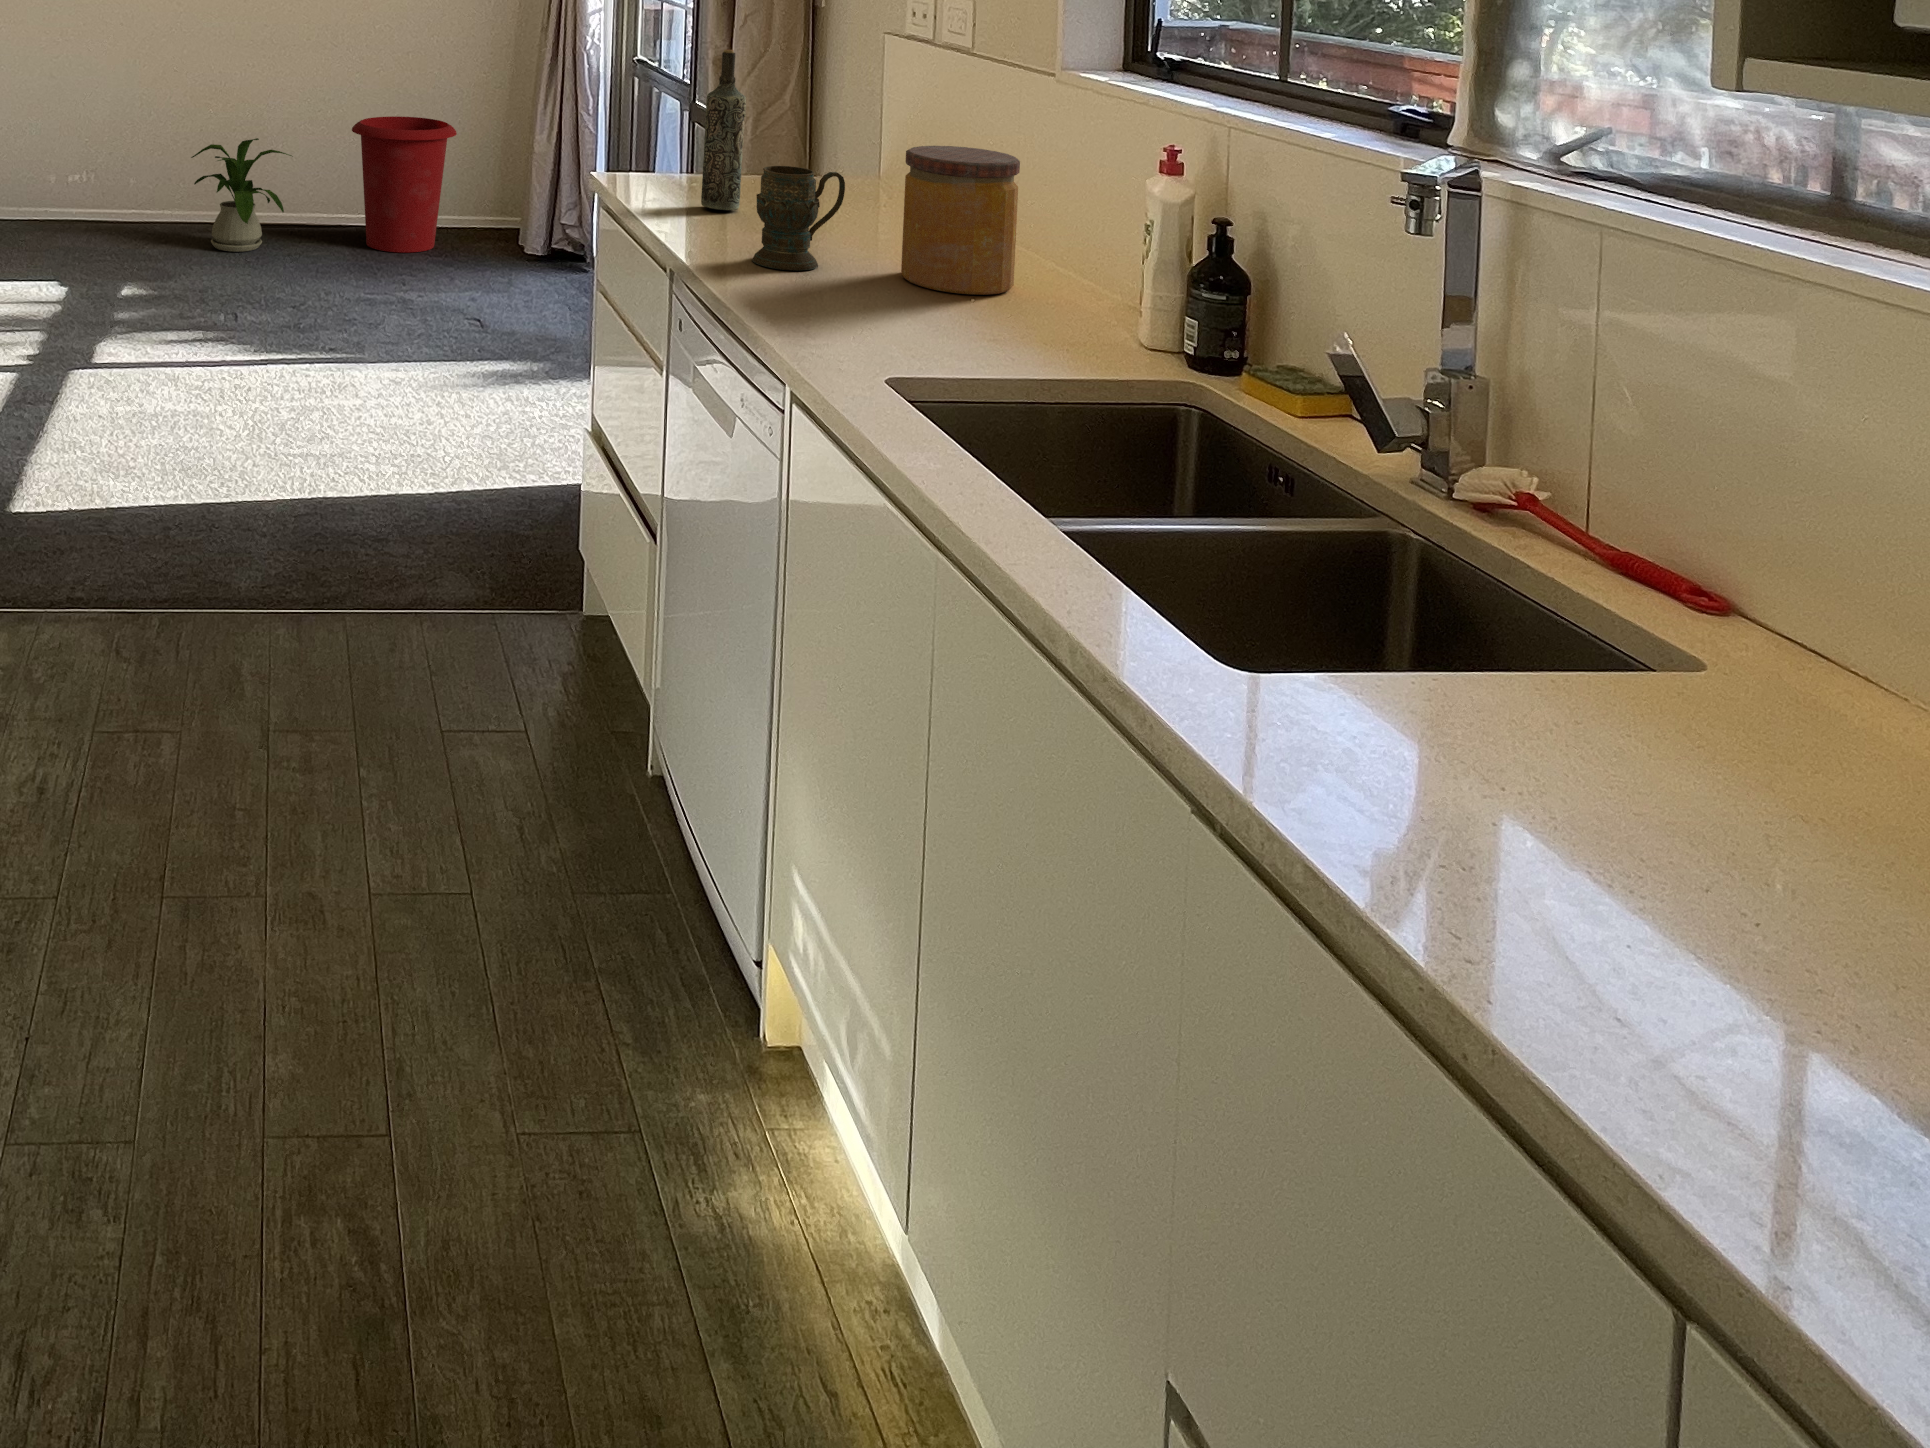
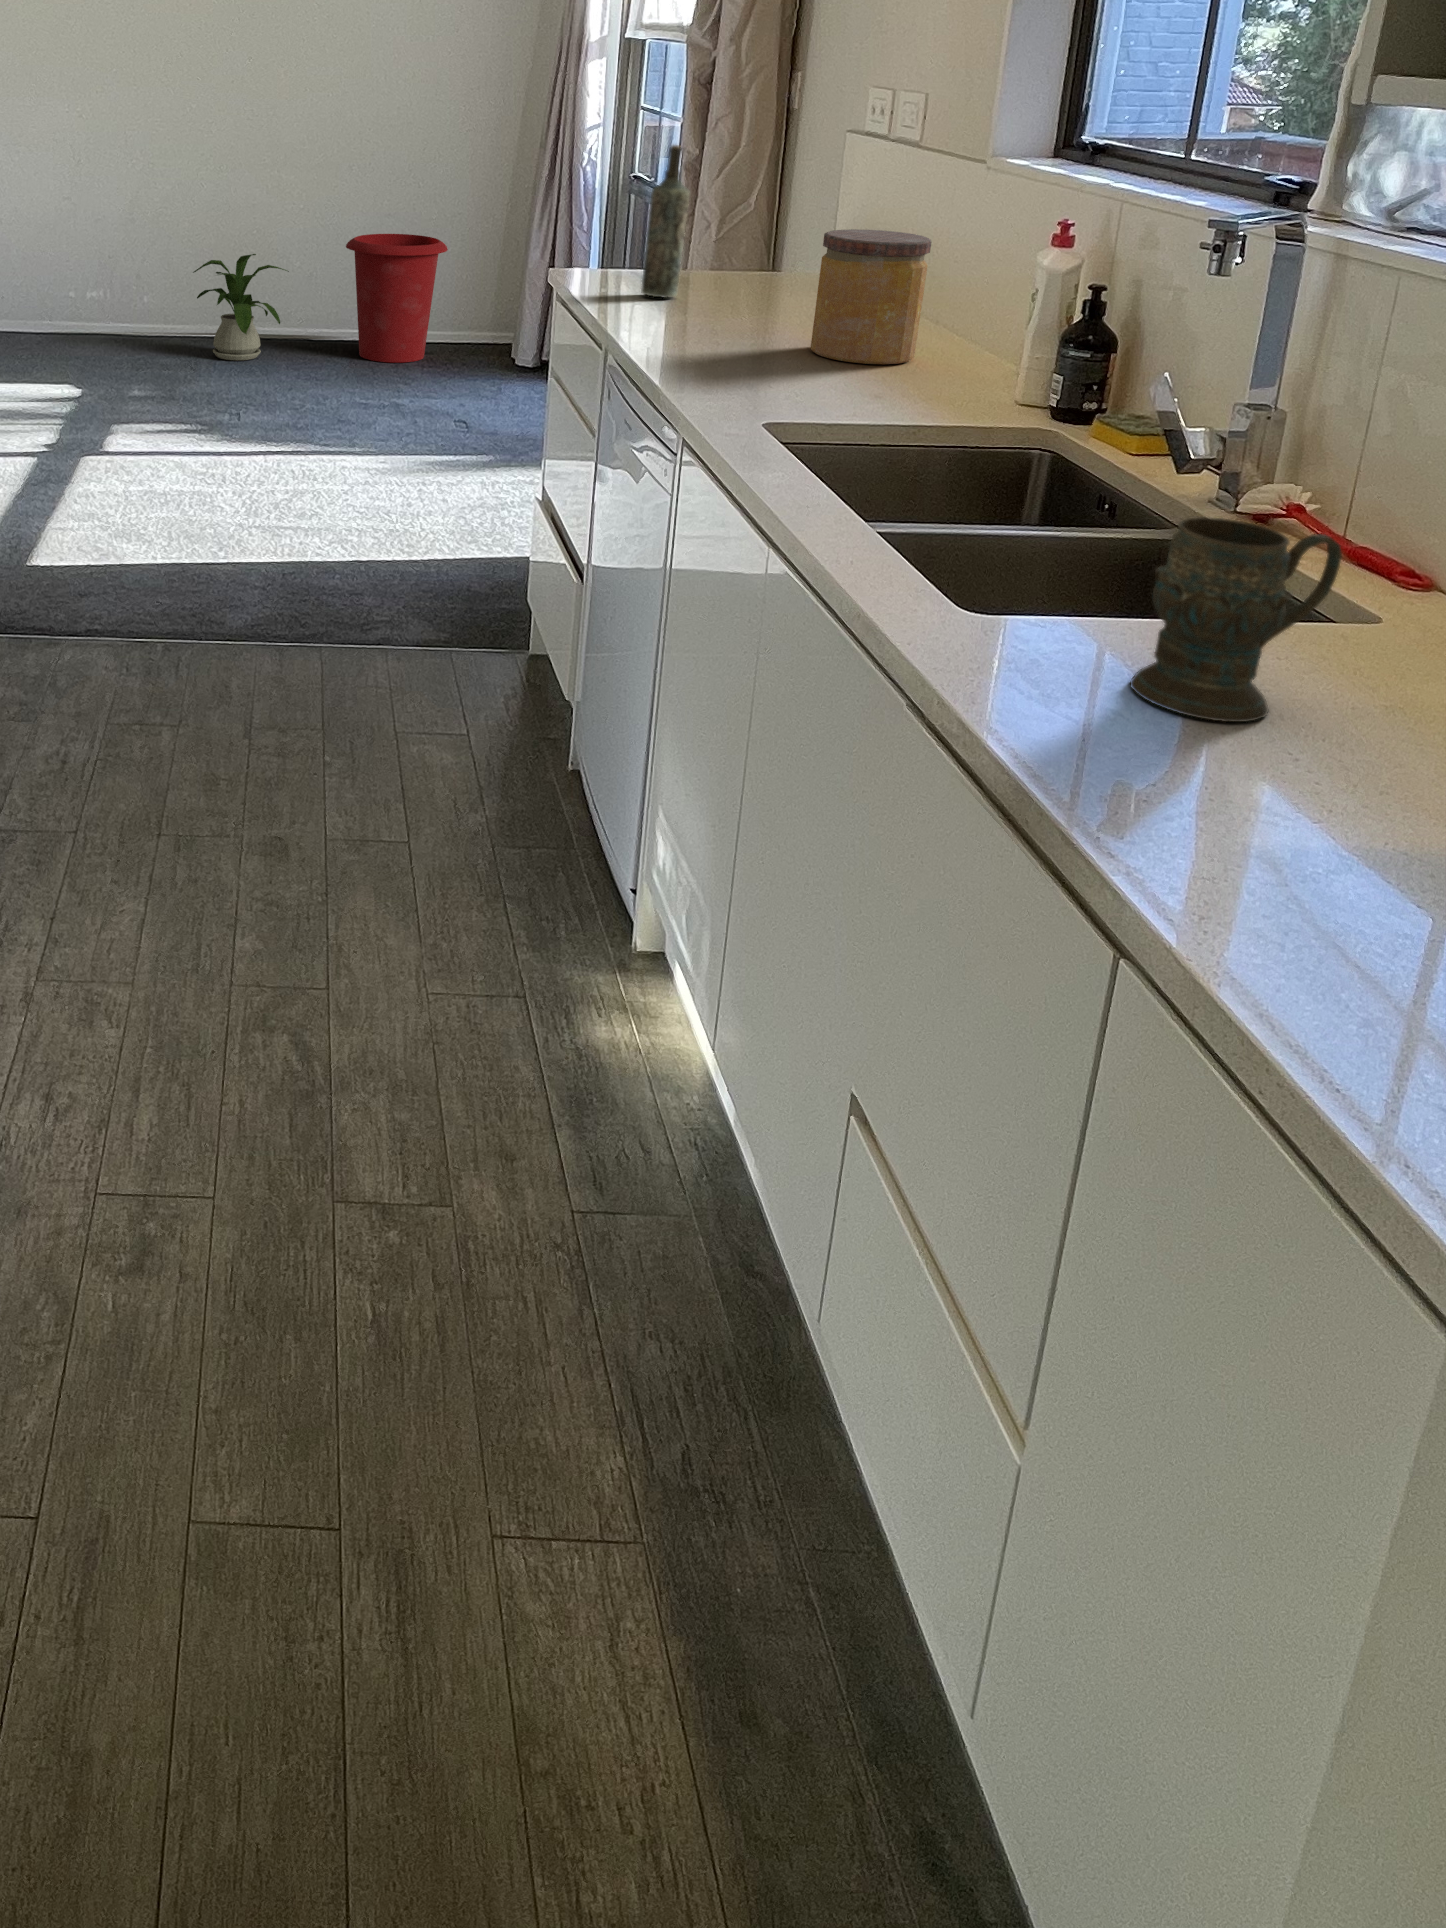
mug: present [752,166,845,270] -> present [1130,517,1342,722]

